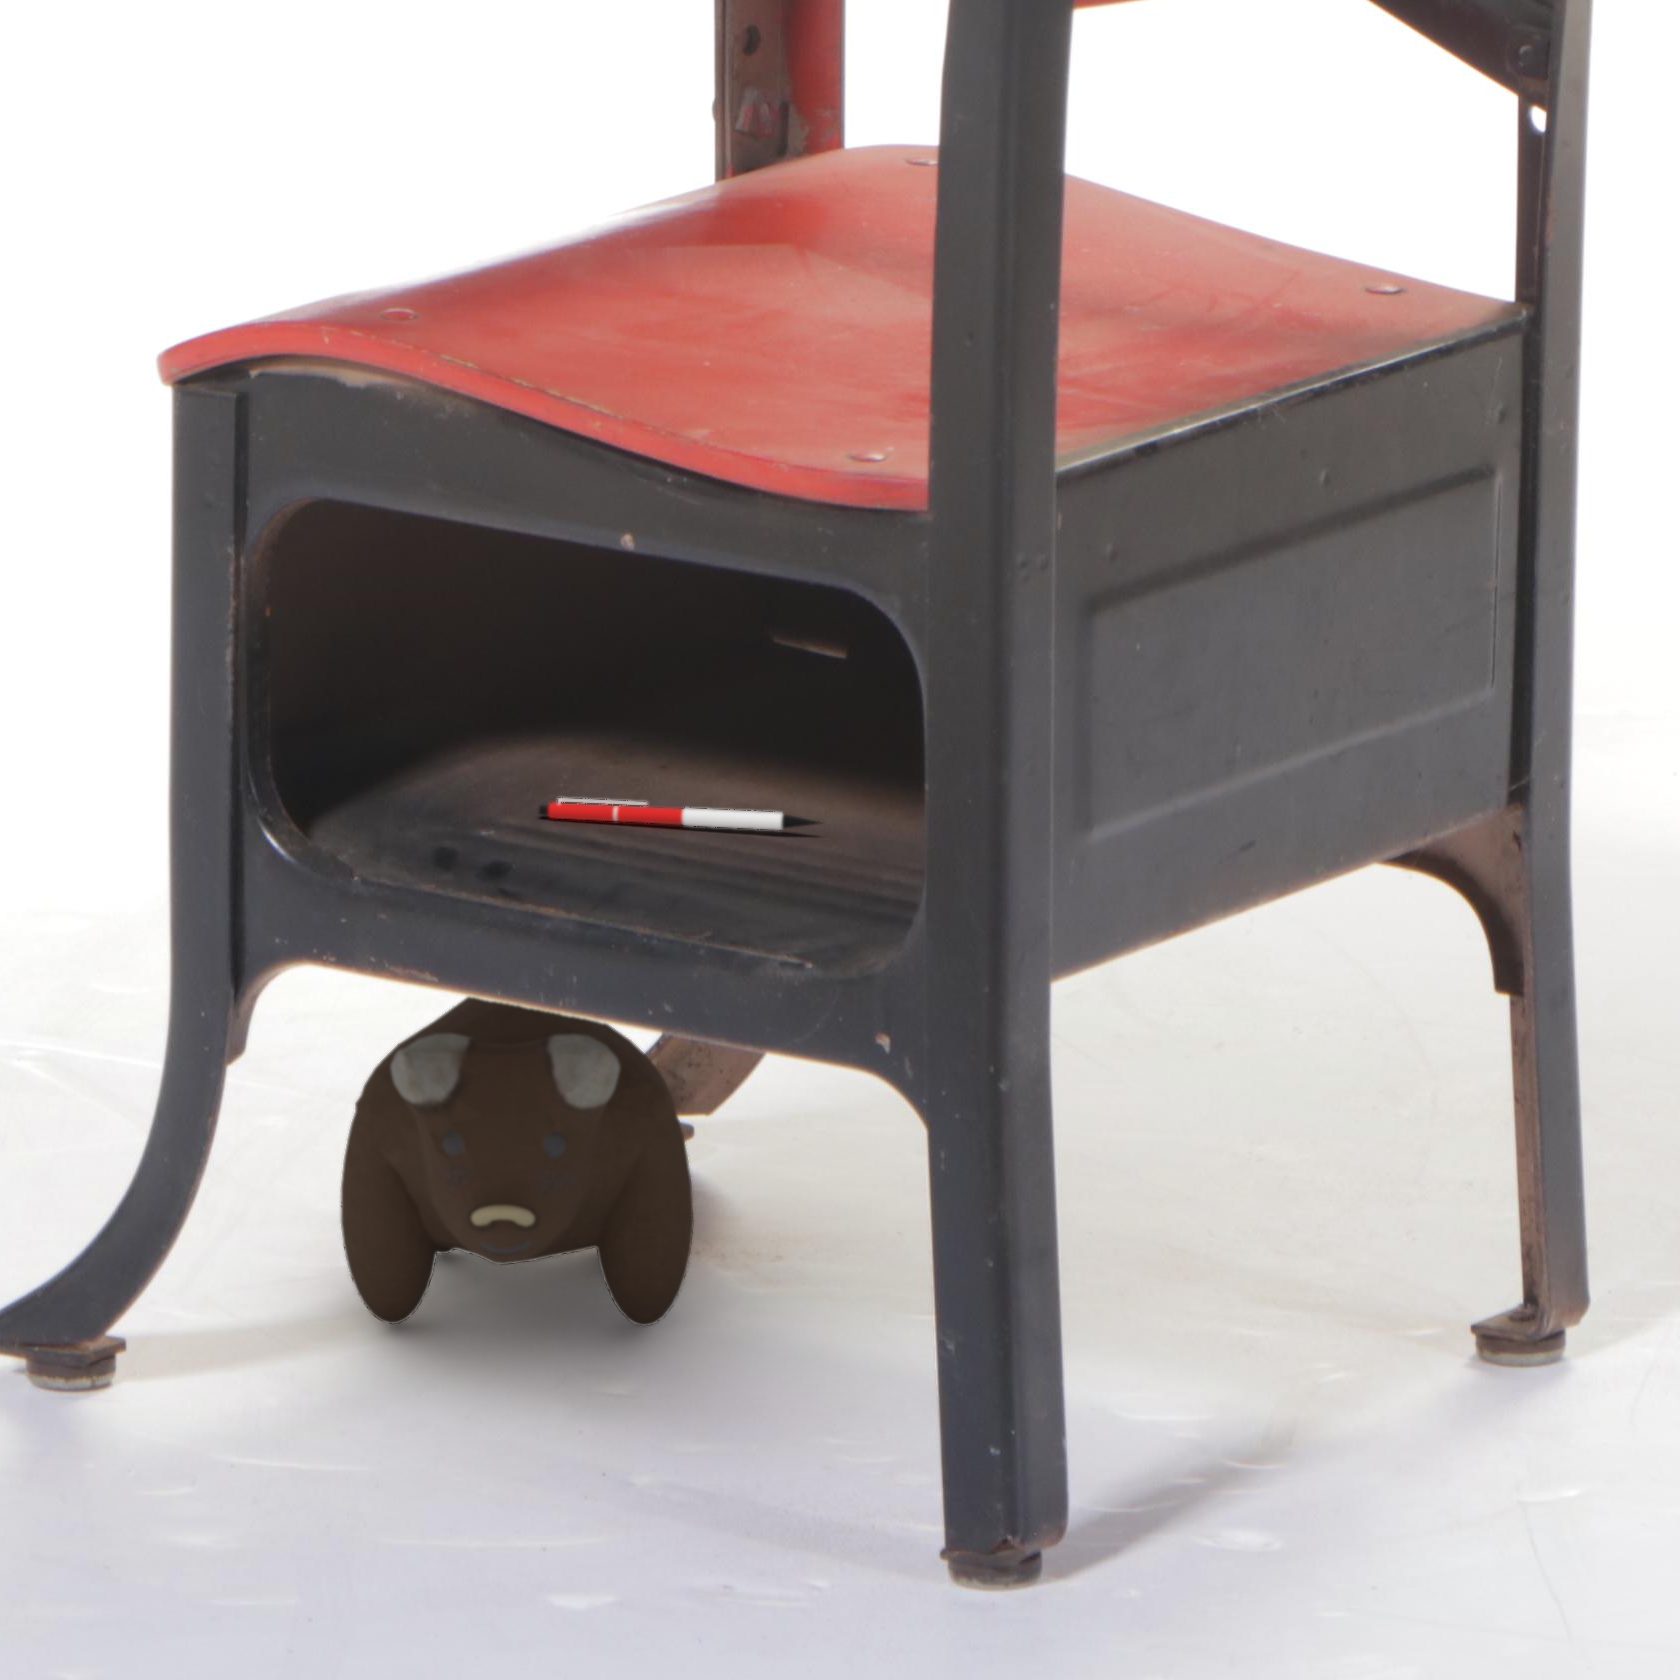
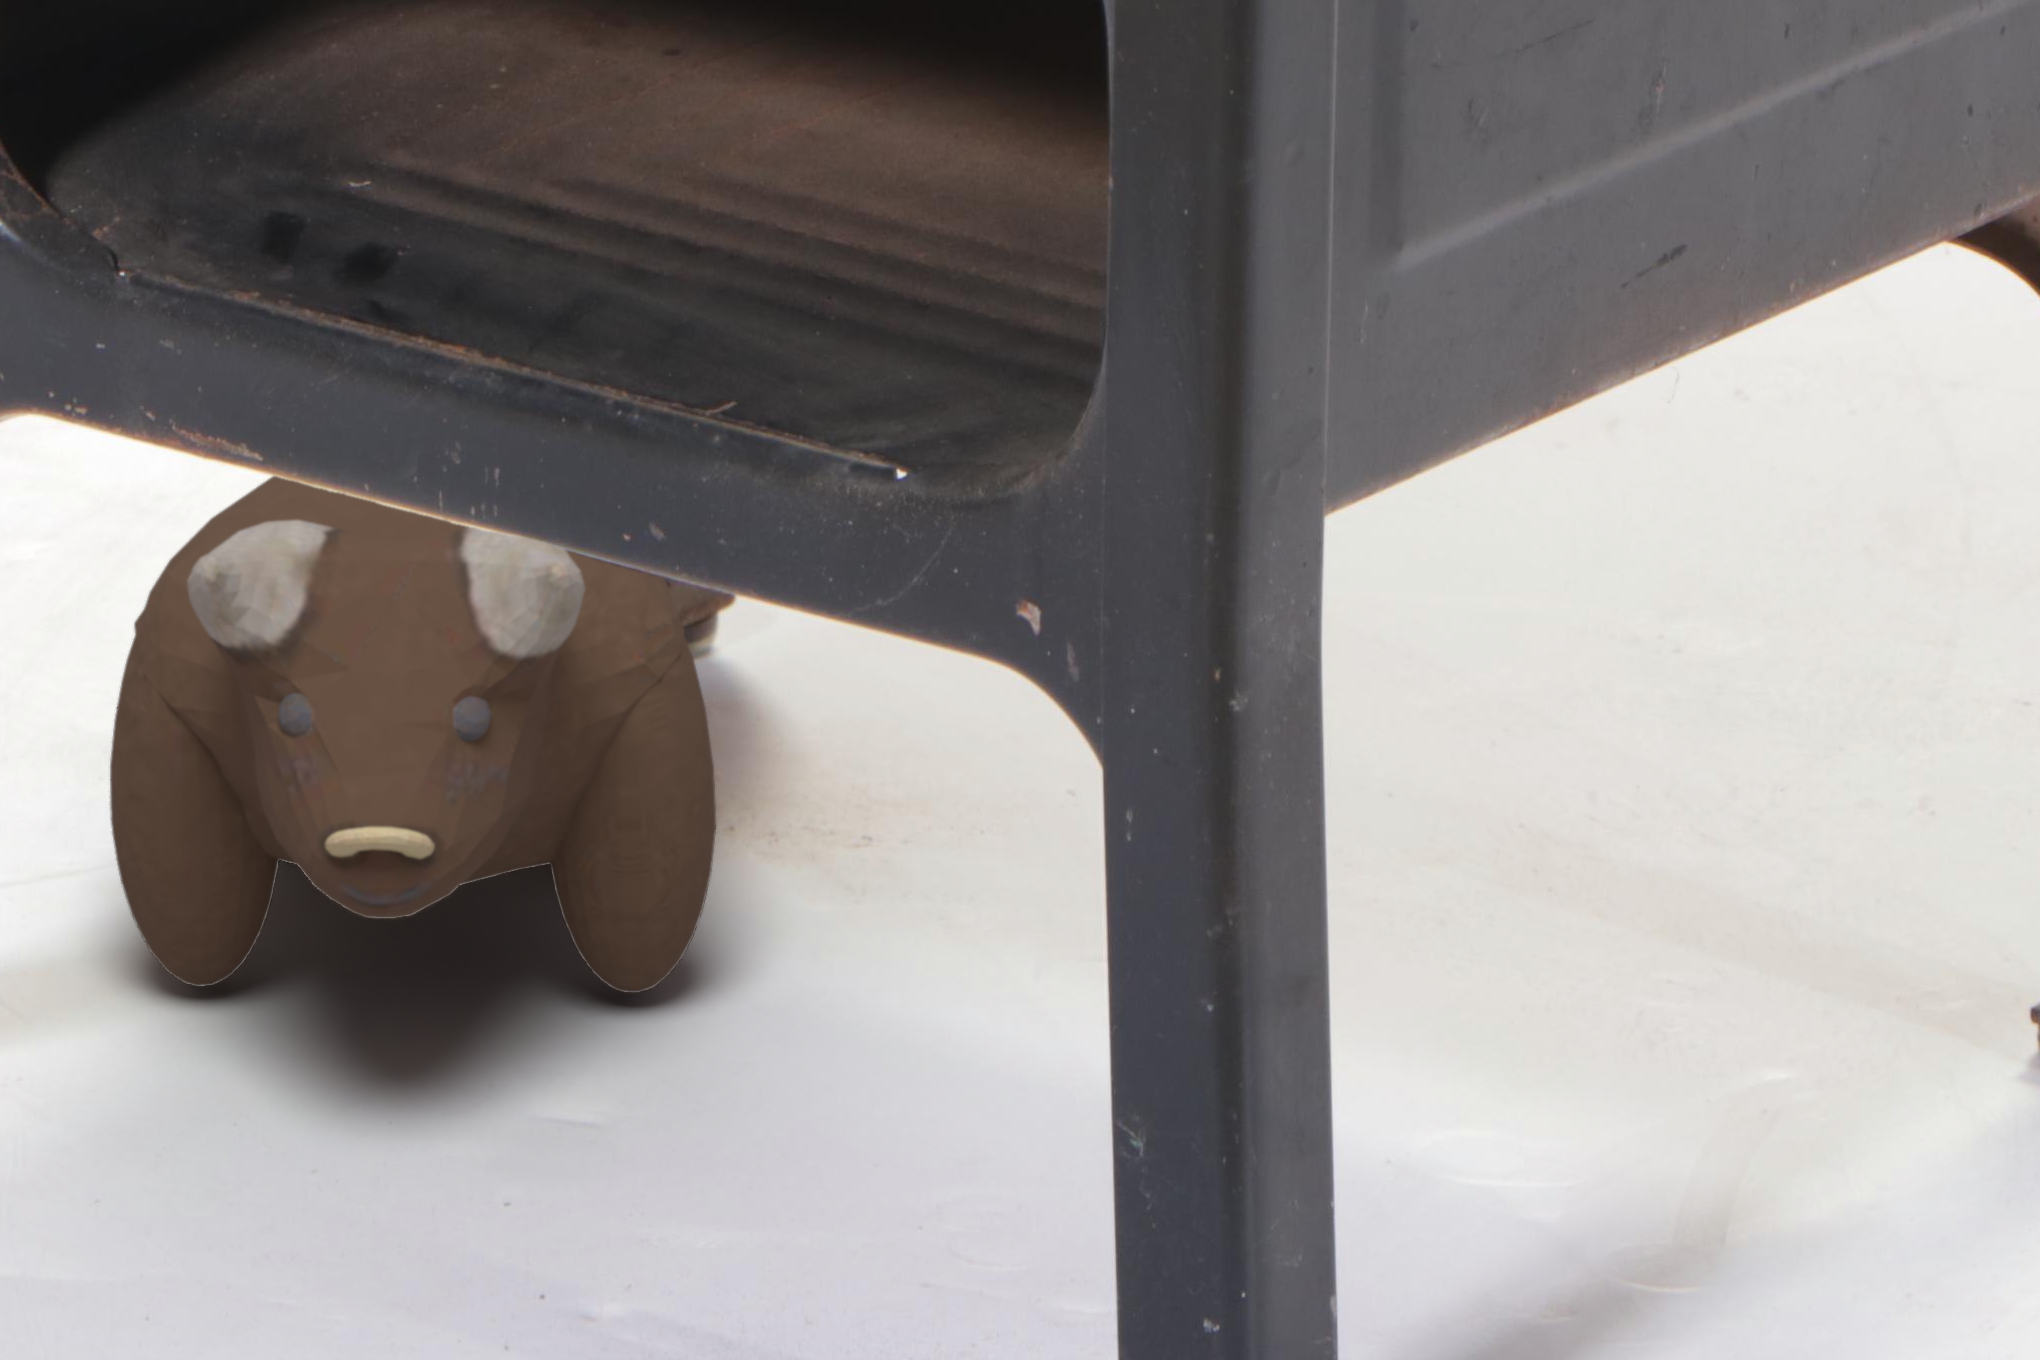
pen: present [539,798,820,830] -> none [449,119,946,183]

